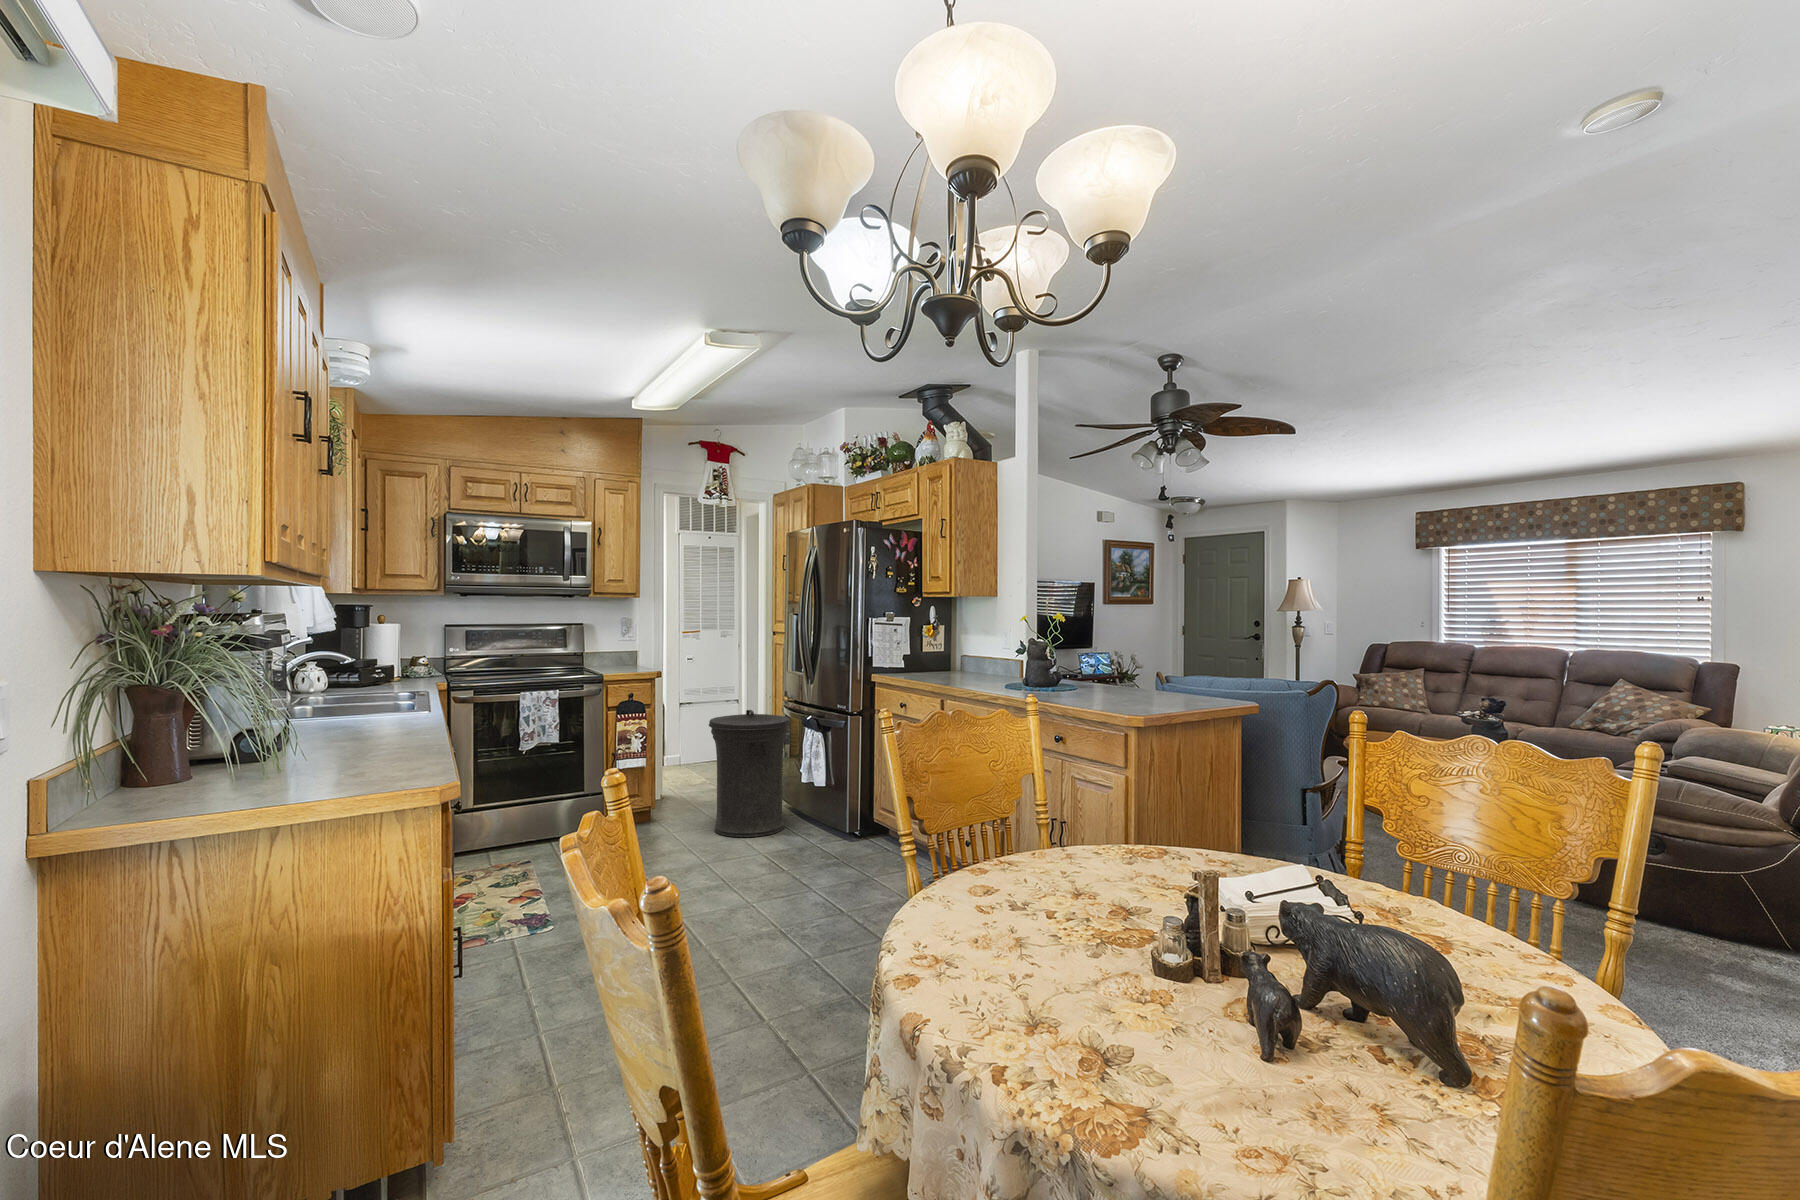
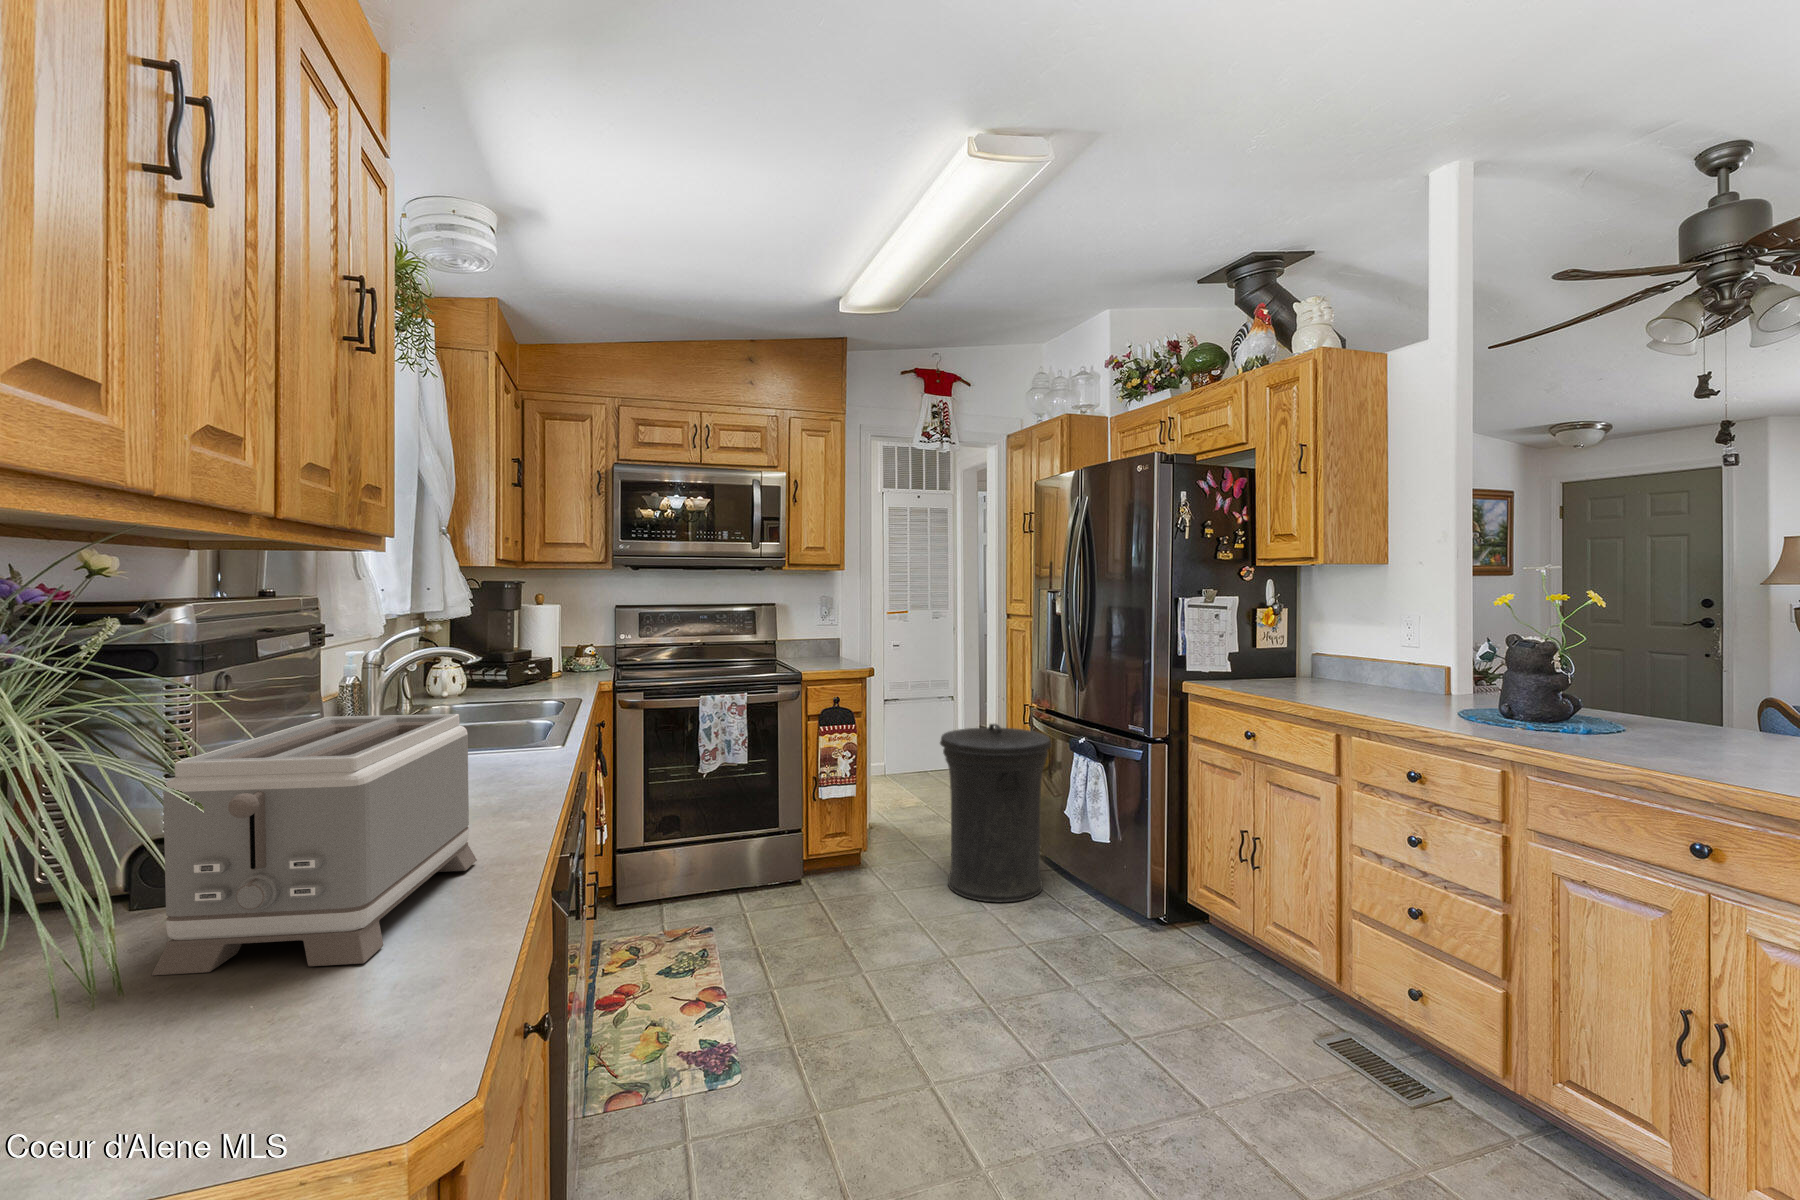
toaster: none [296,668,418,767] -> present [152,714,477,976]

